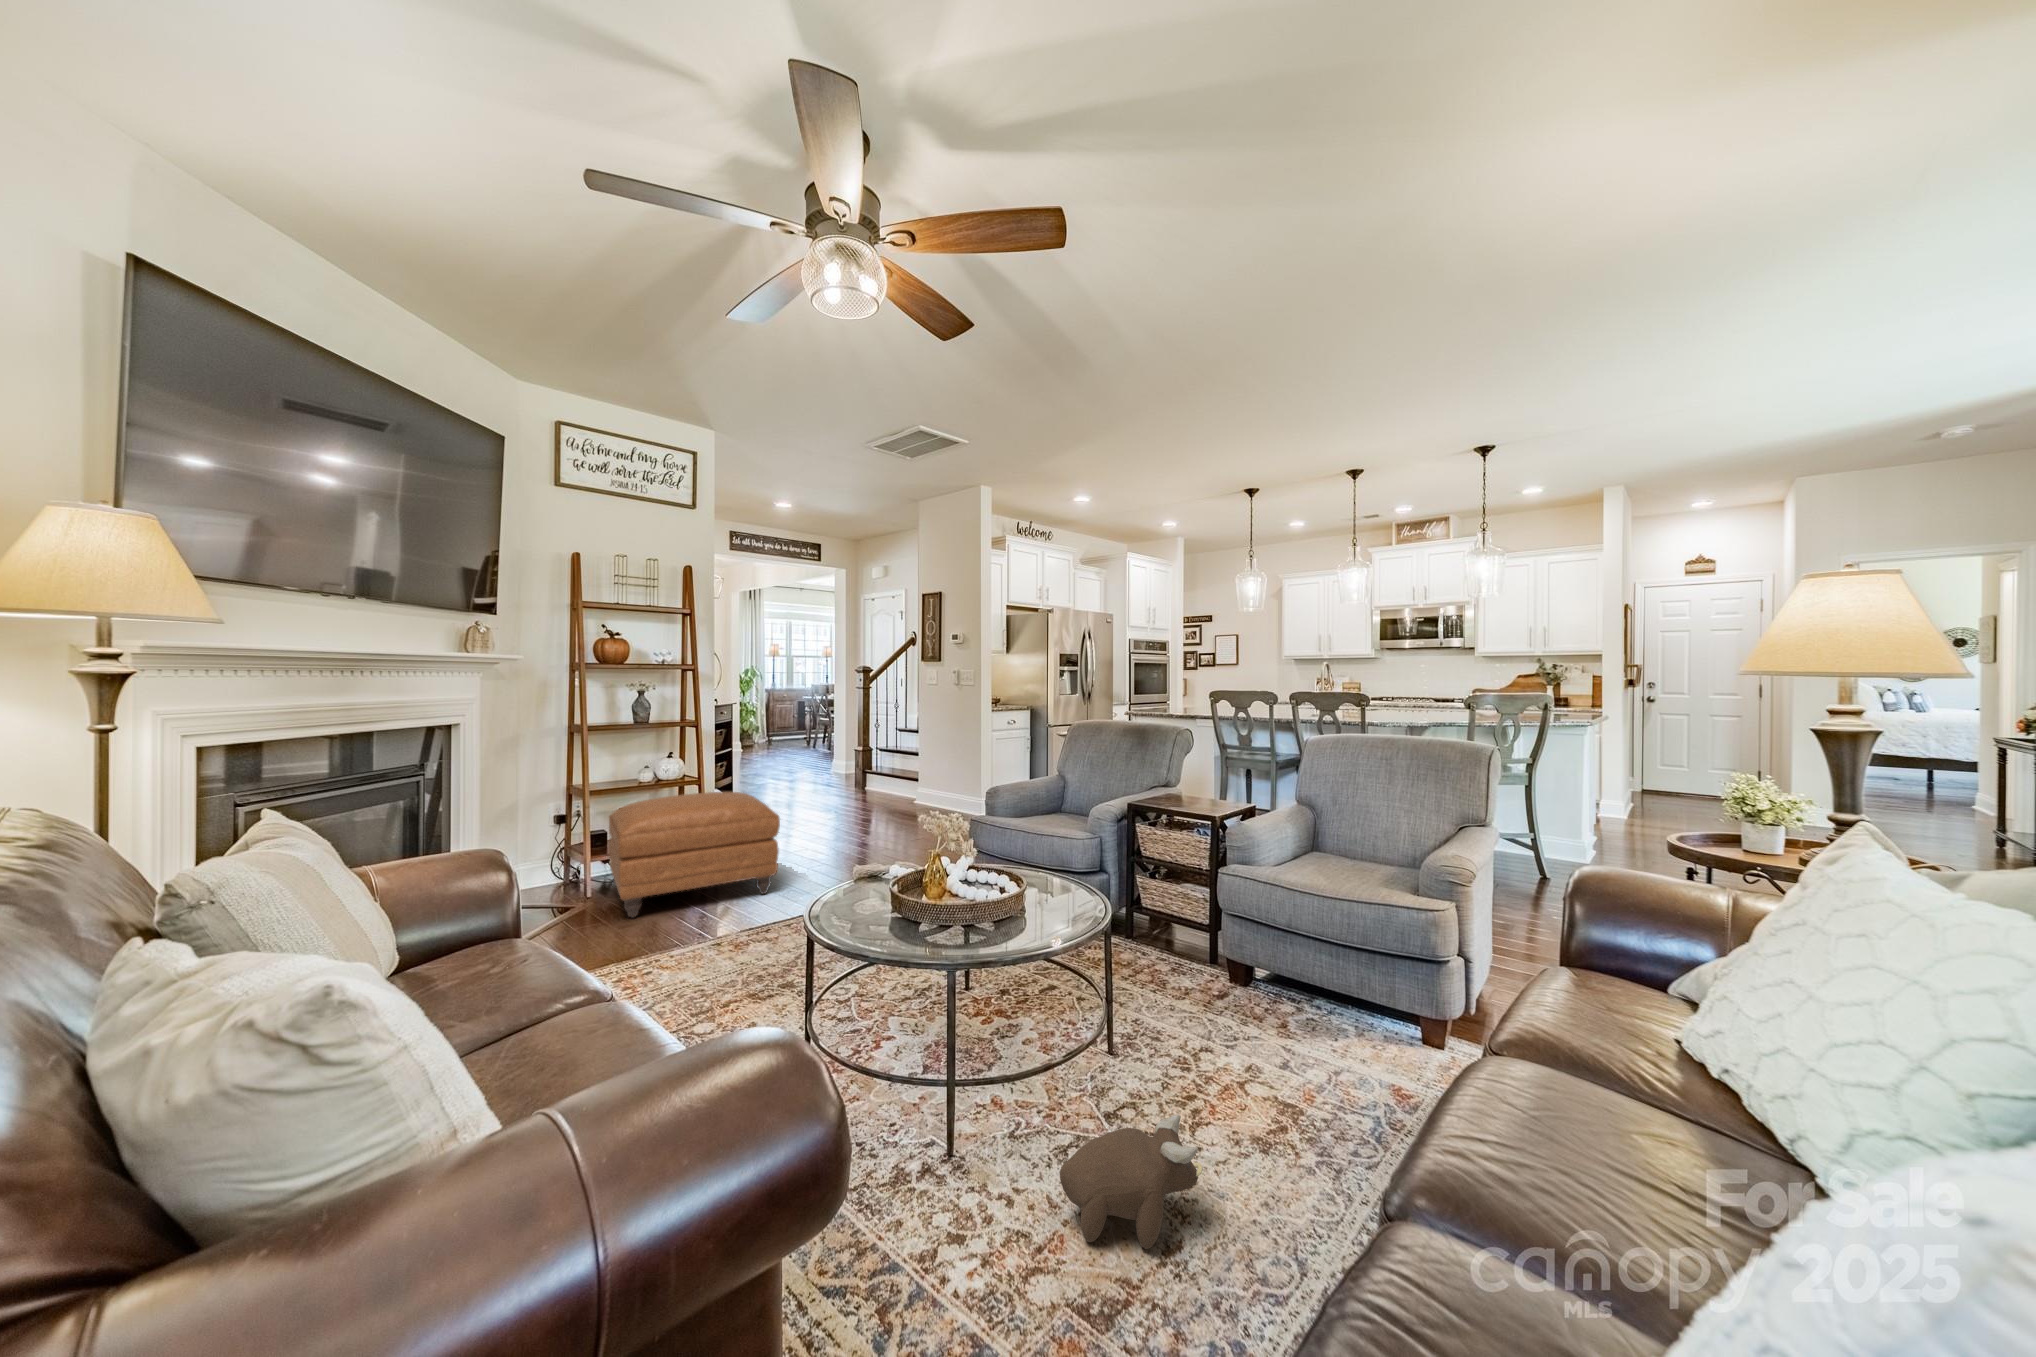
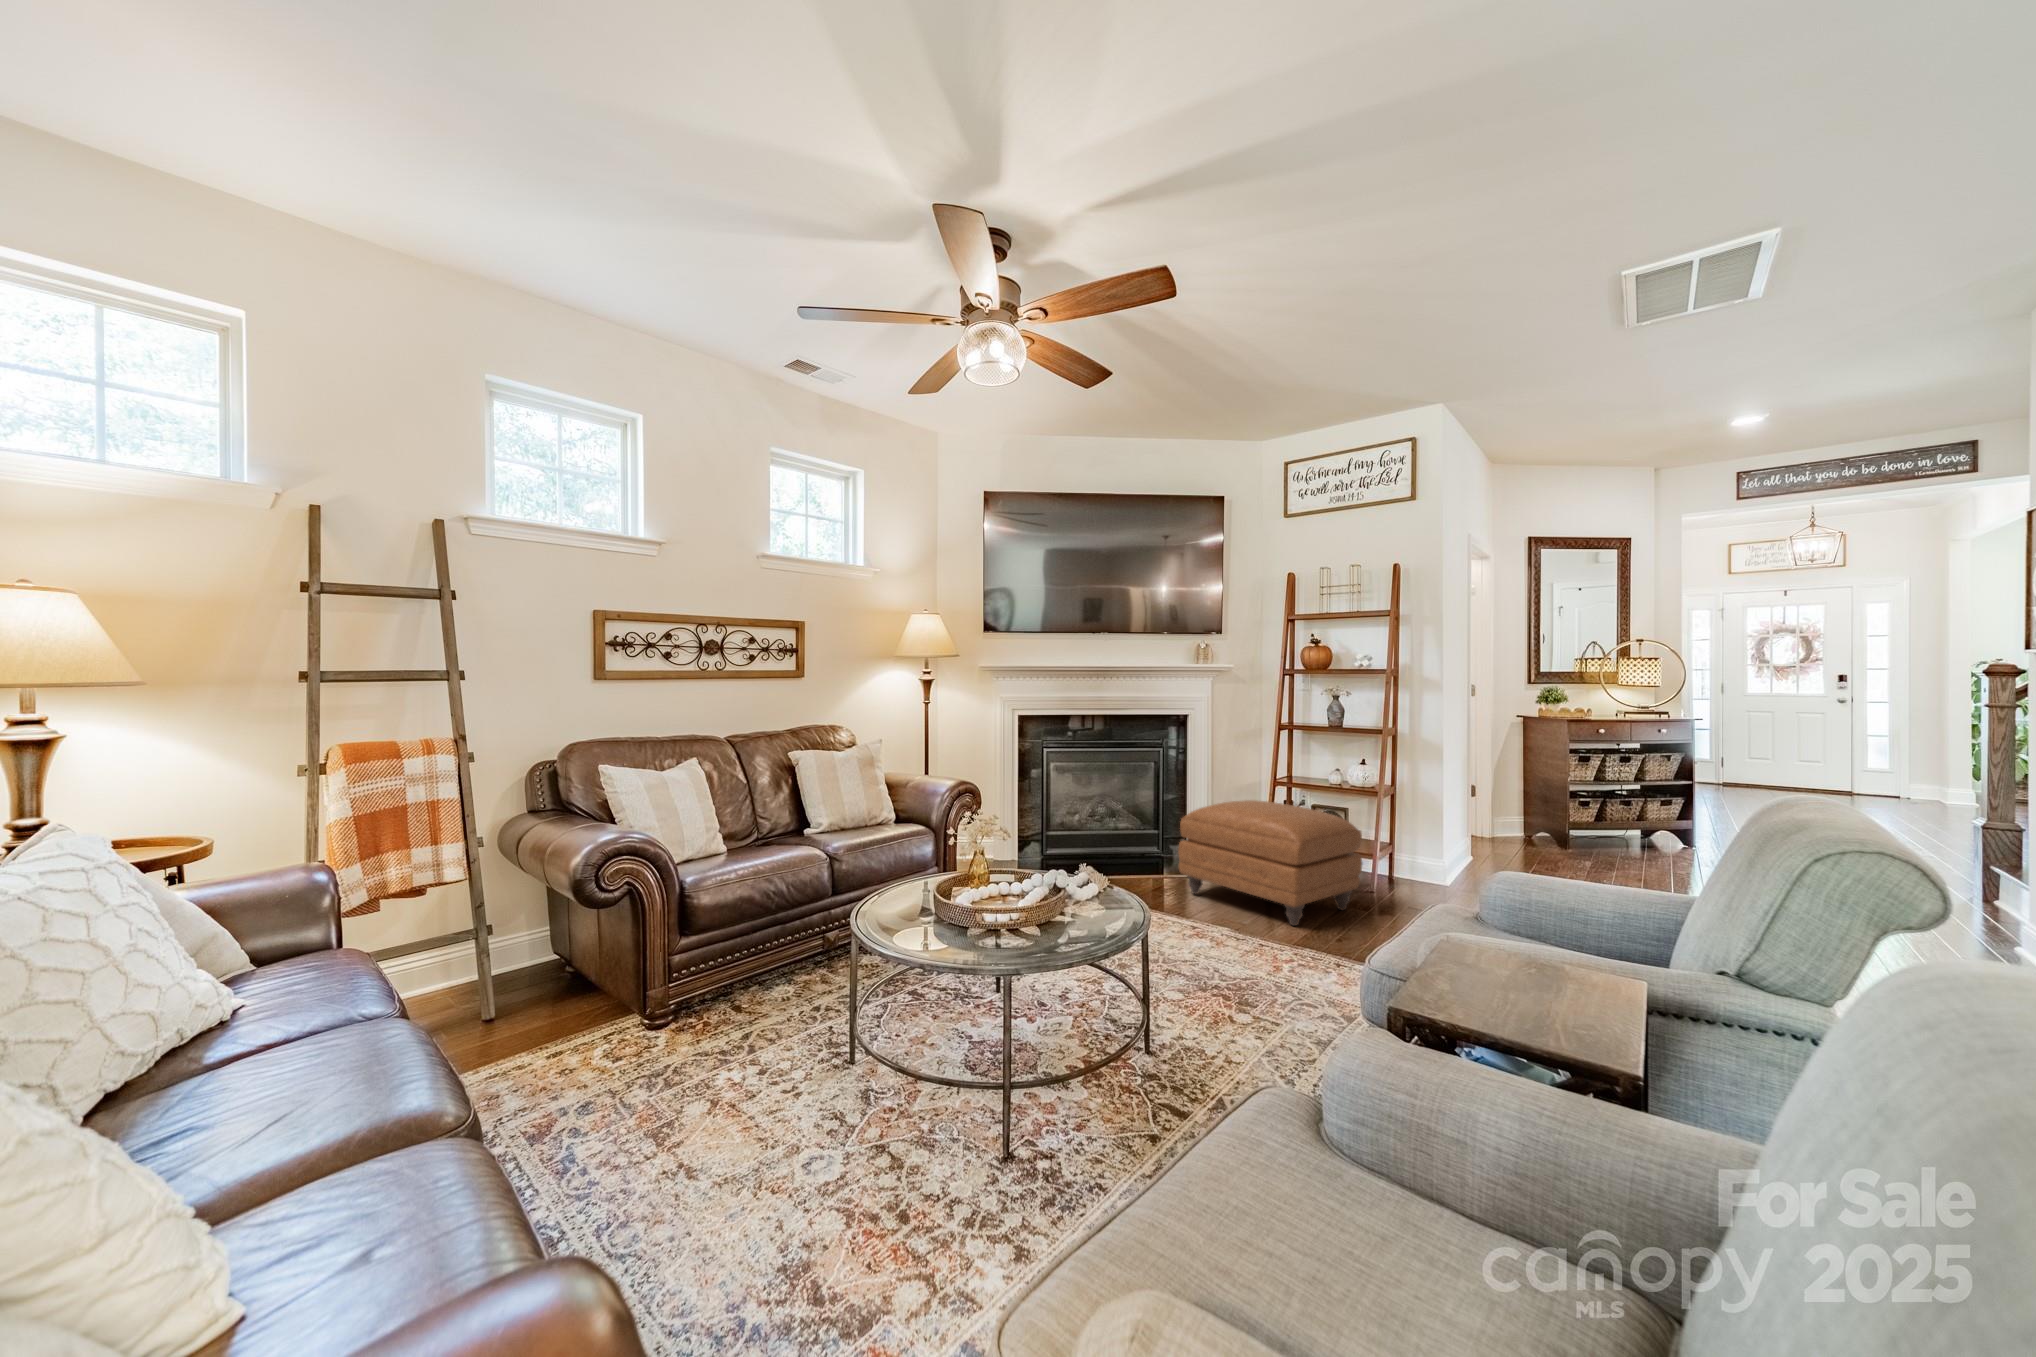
plush toy: present [1060,1115,1203,1249] -> none [682,1061,771,1154]

